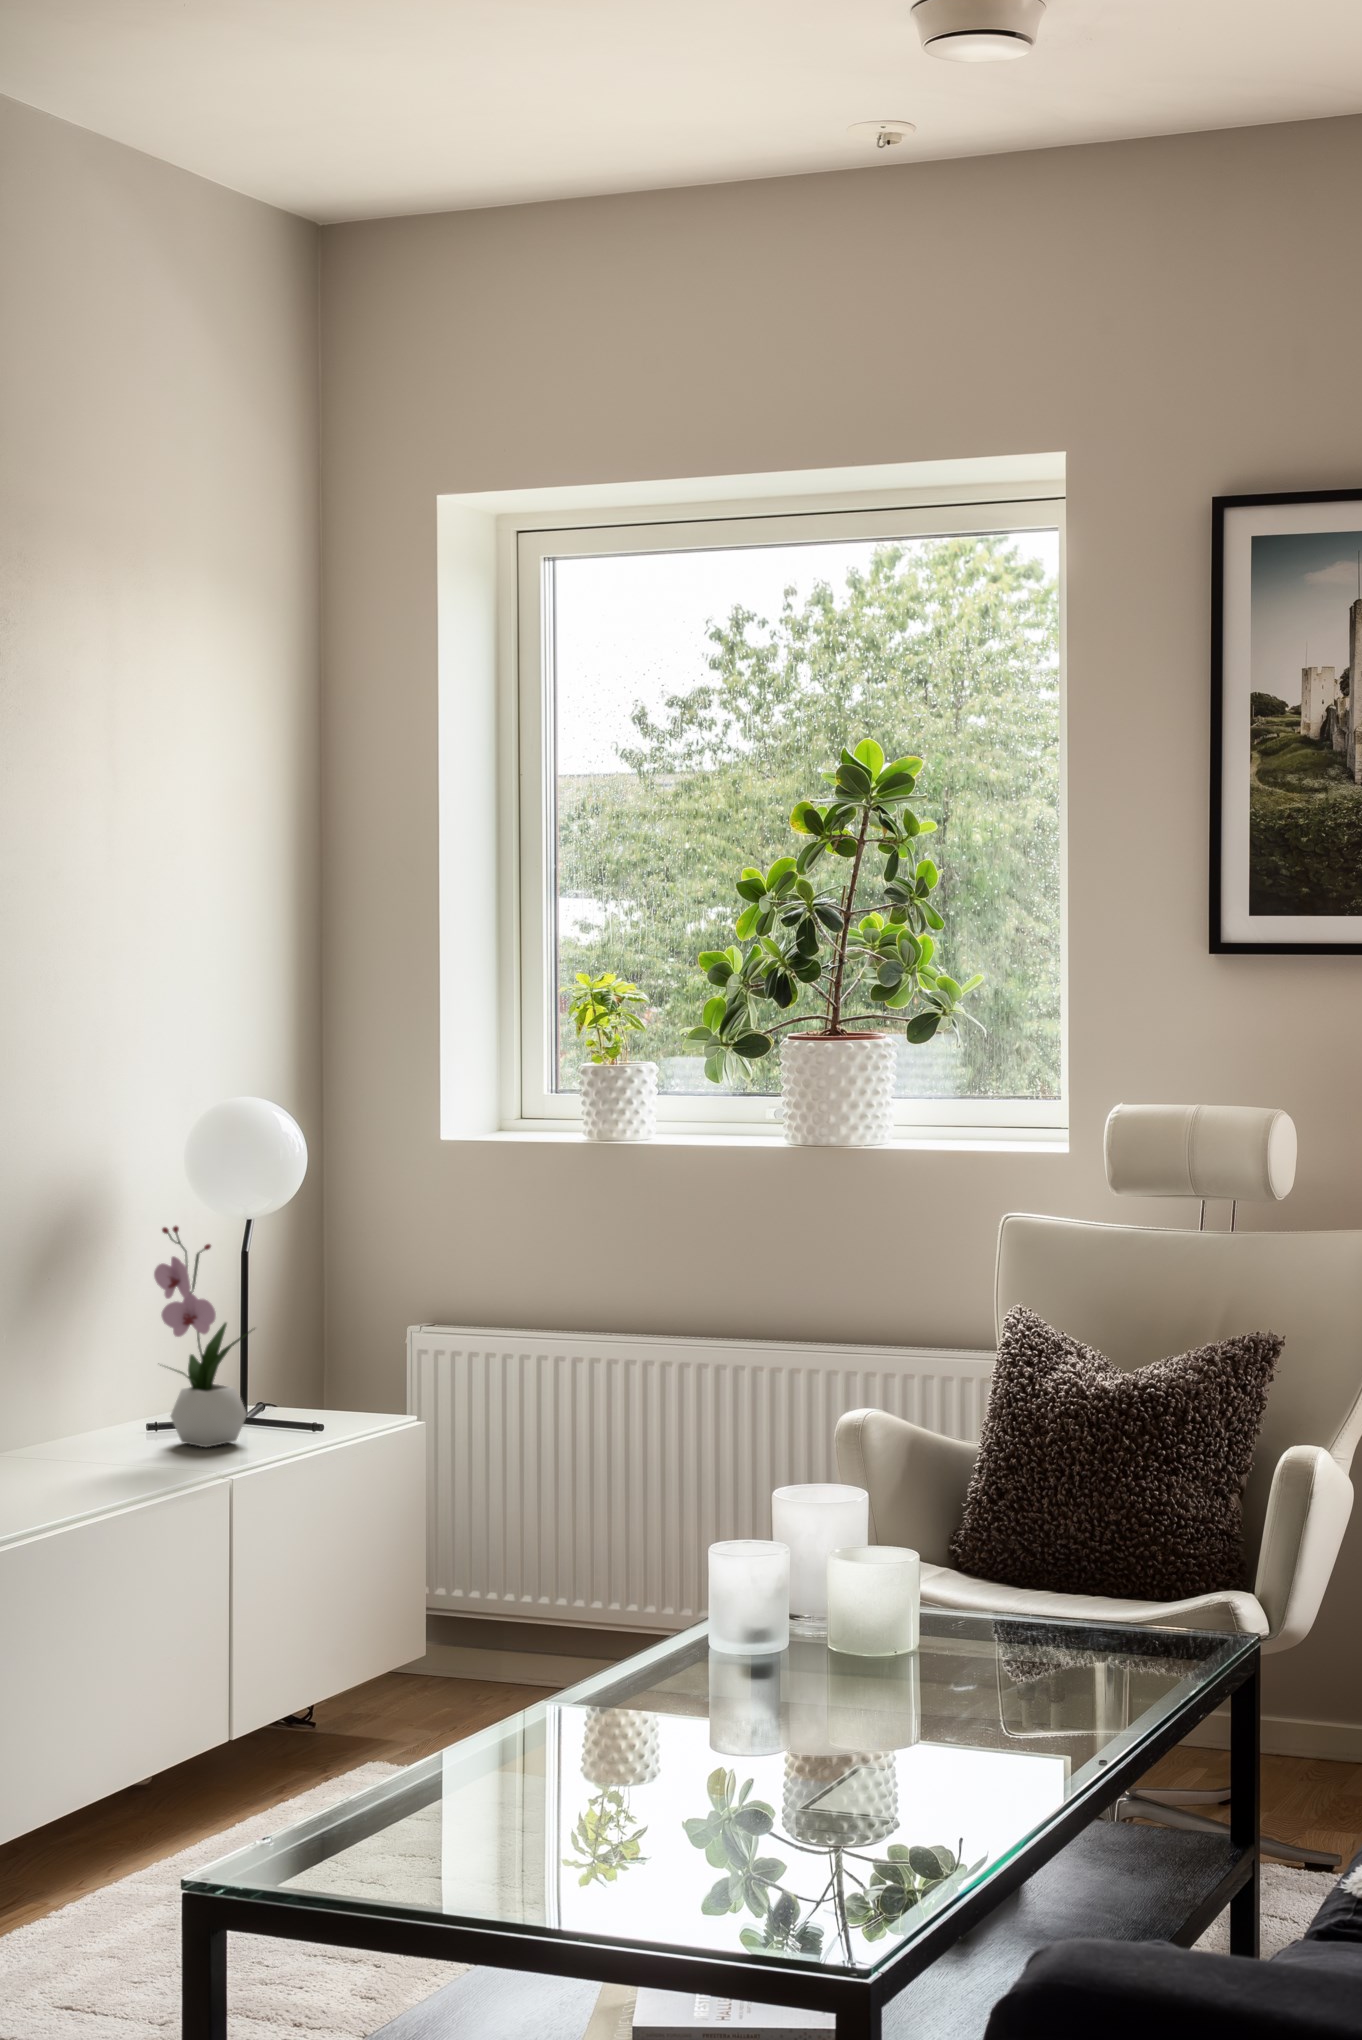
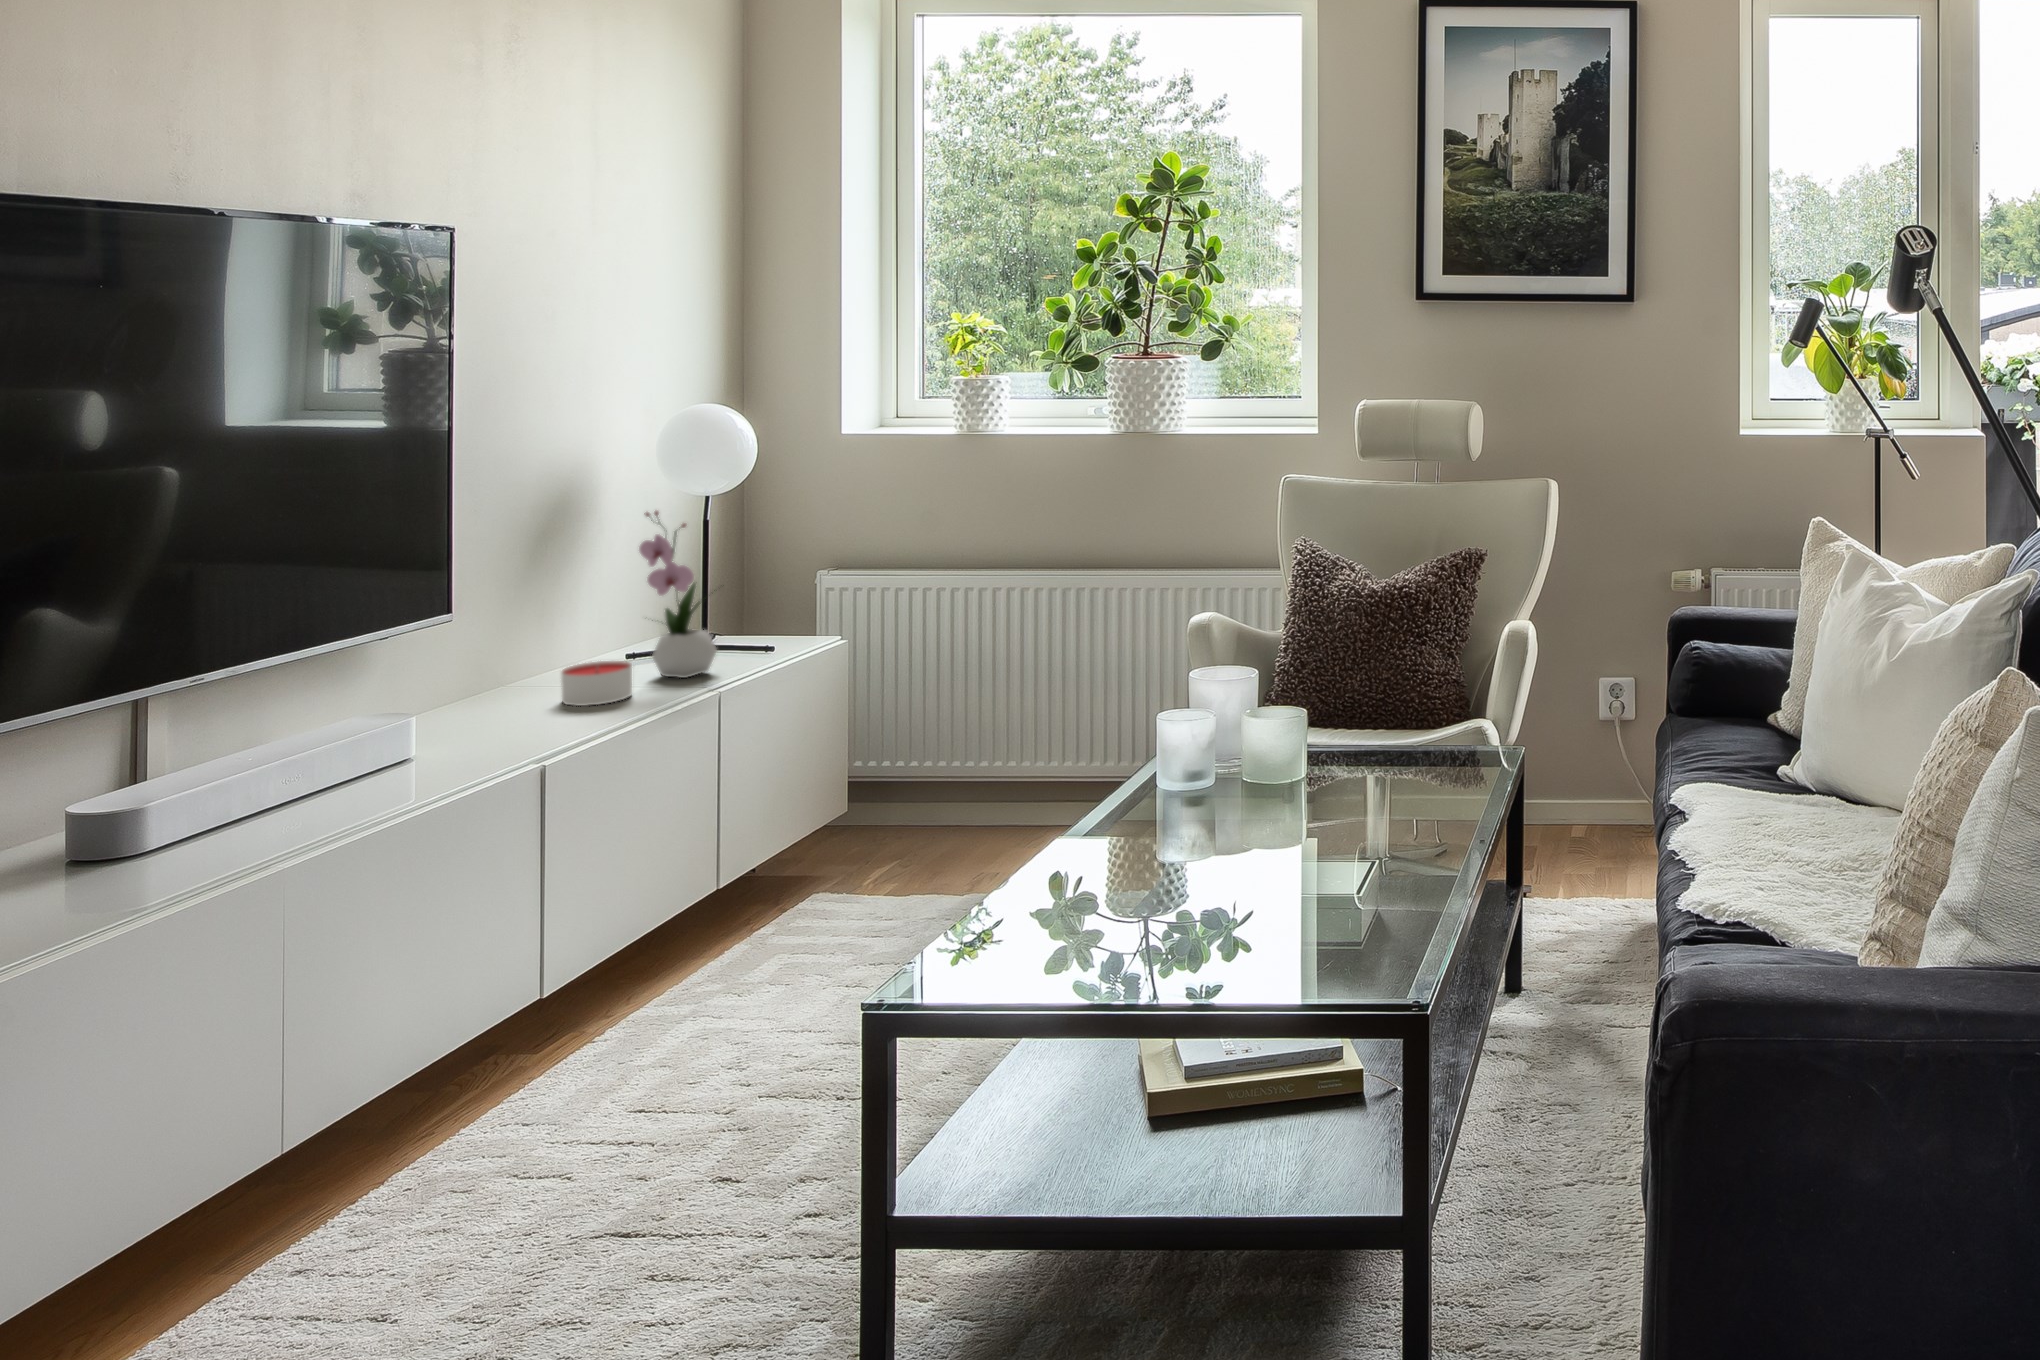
candle: none [53,1417,134,1472] -> present [561,661,632,706]

